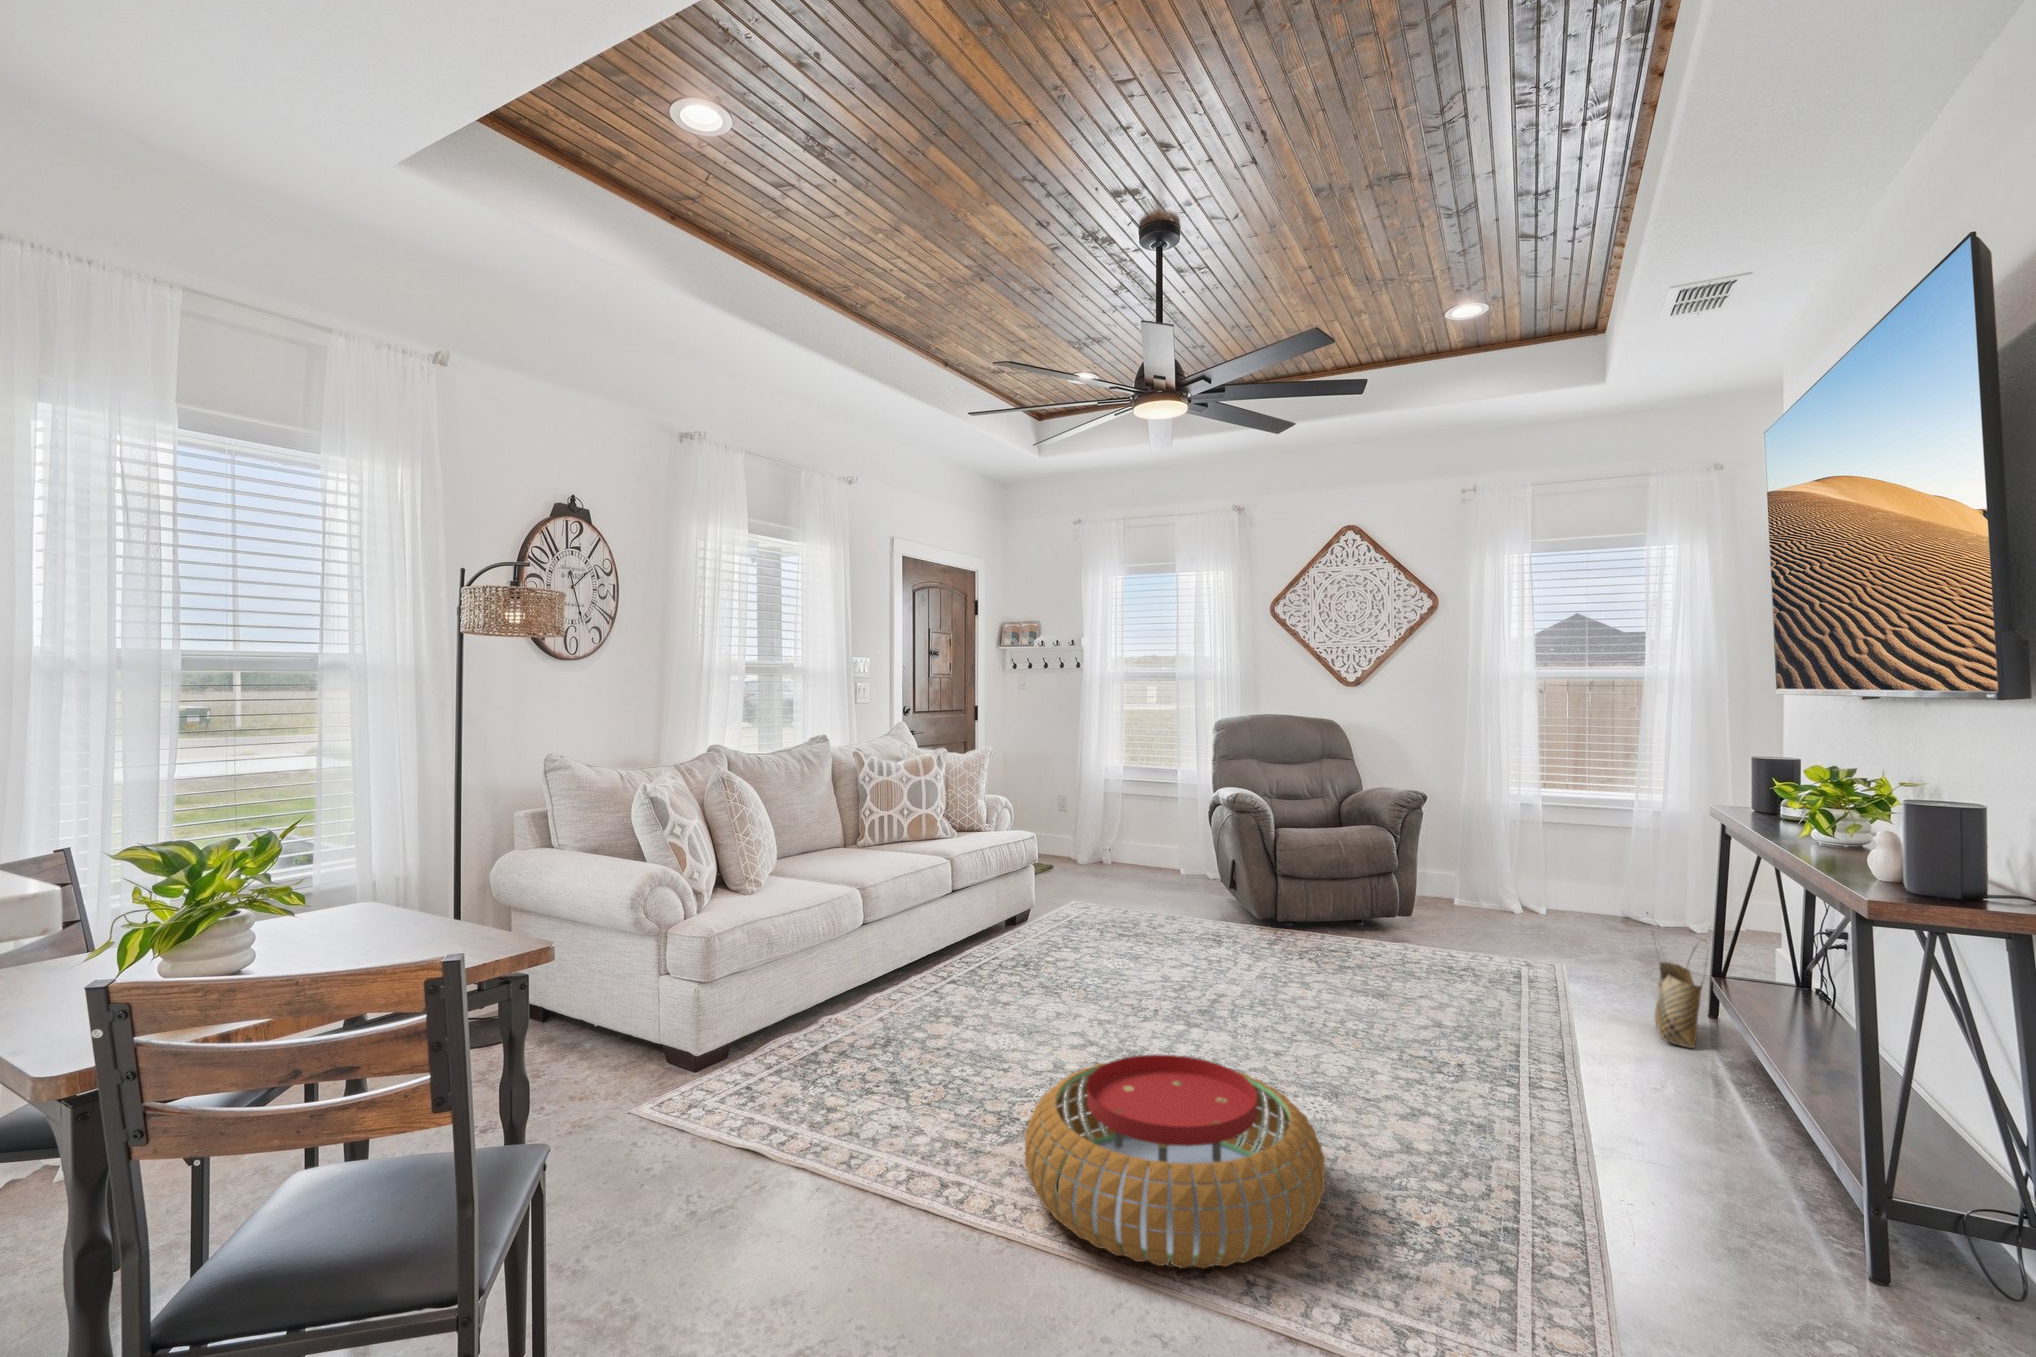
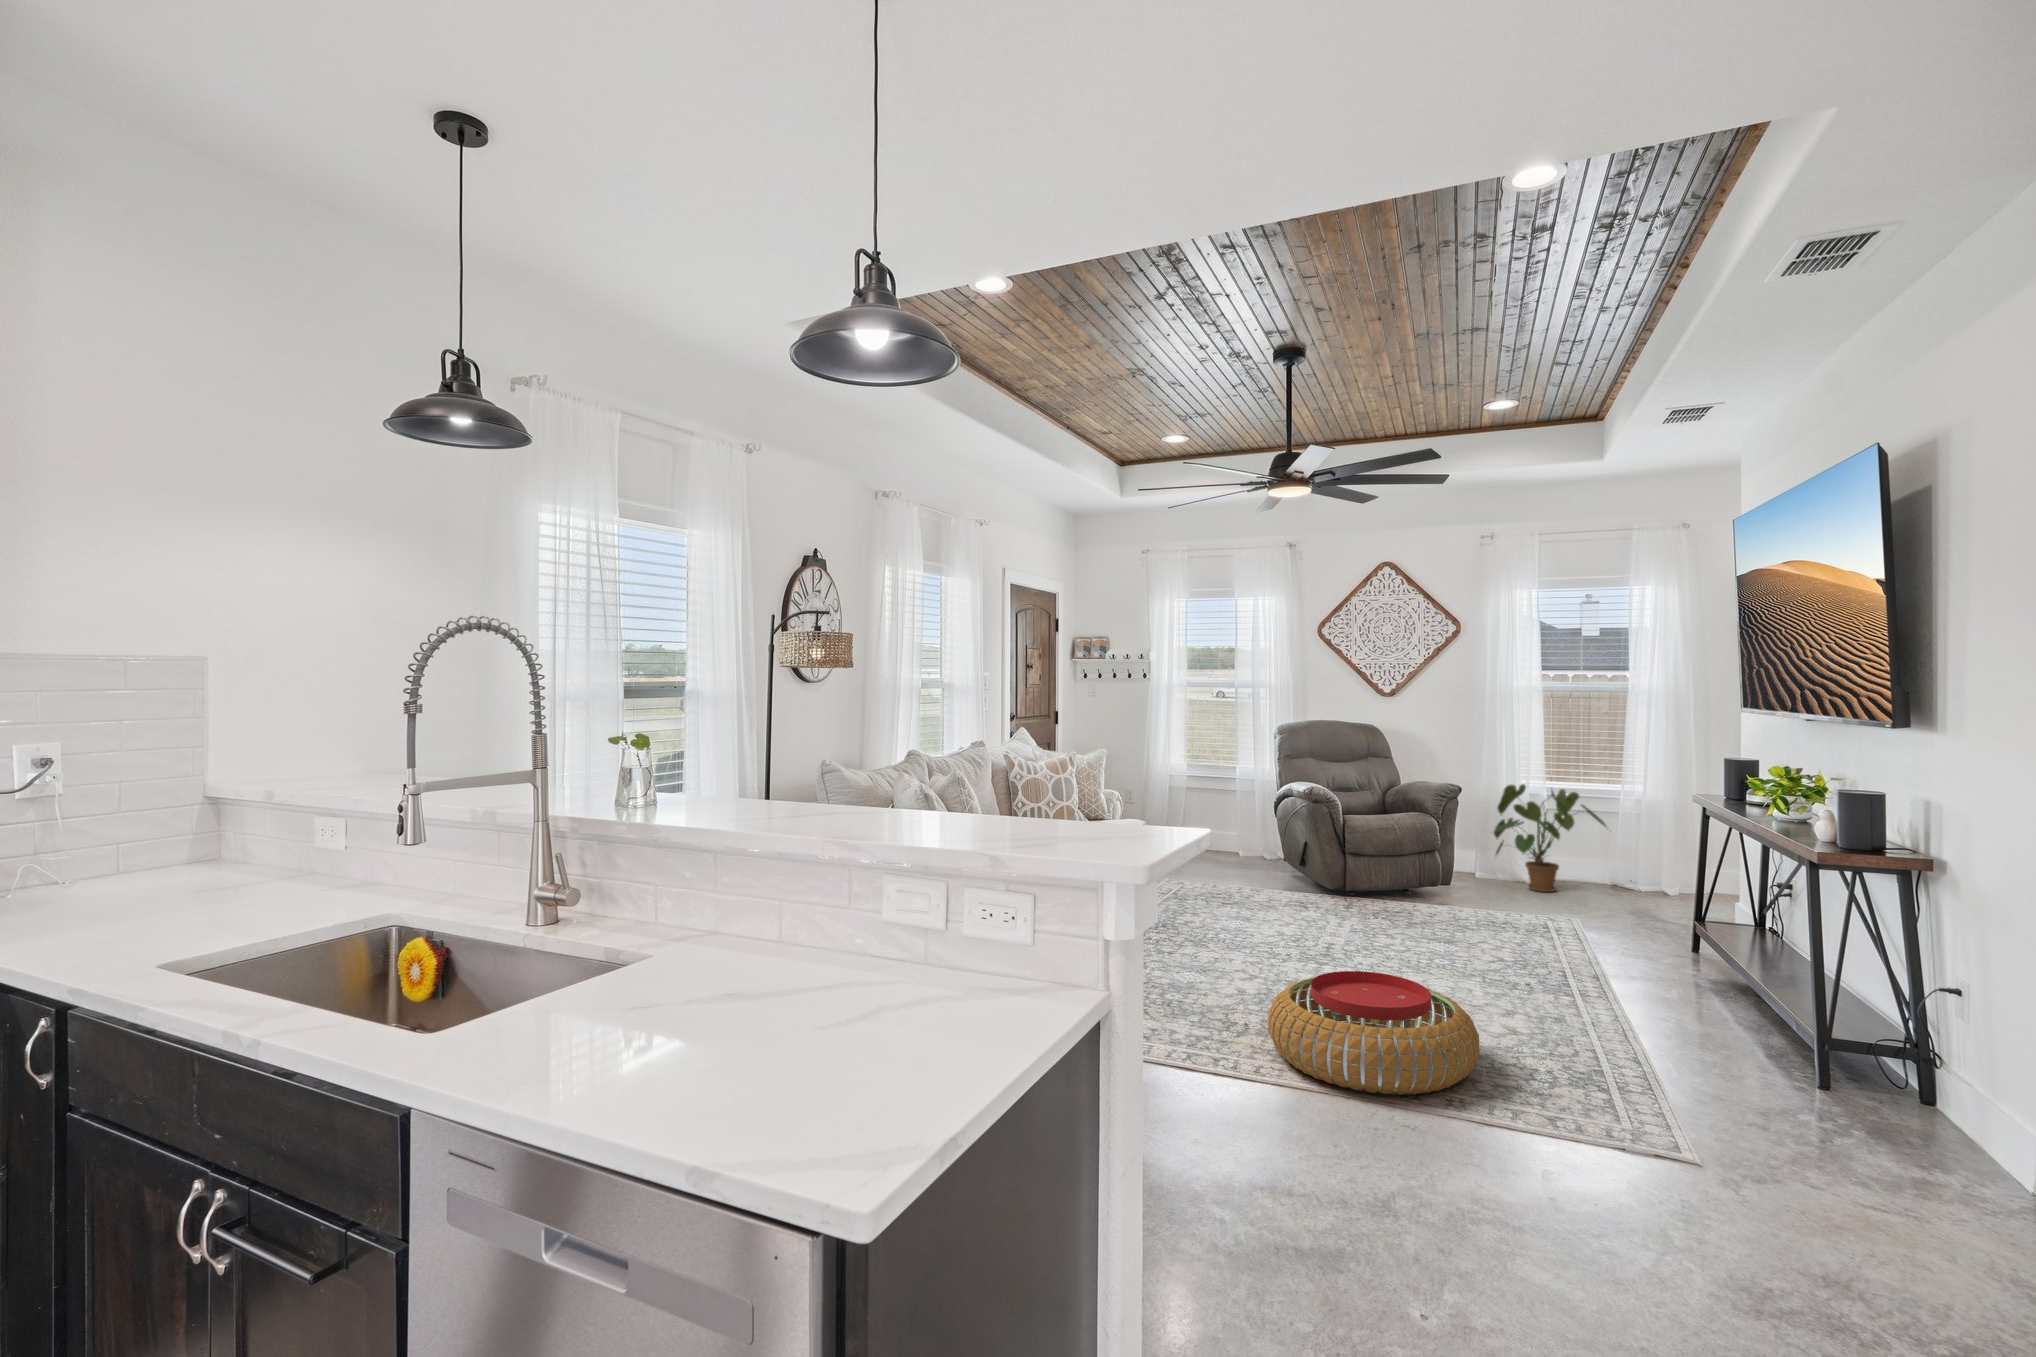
house plant: none [1463,791,1618,927] -> present [1494,784,1606,892]
woven basket: present [1653,932,1706,1048] -> none [1655,886,1697,970]

